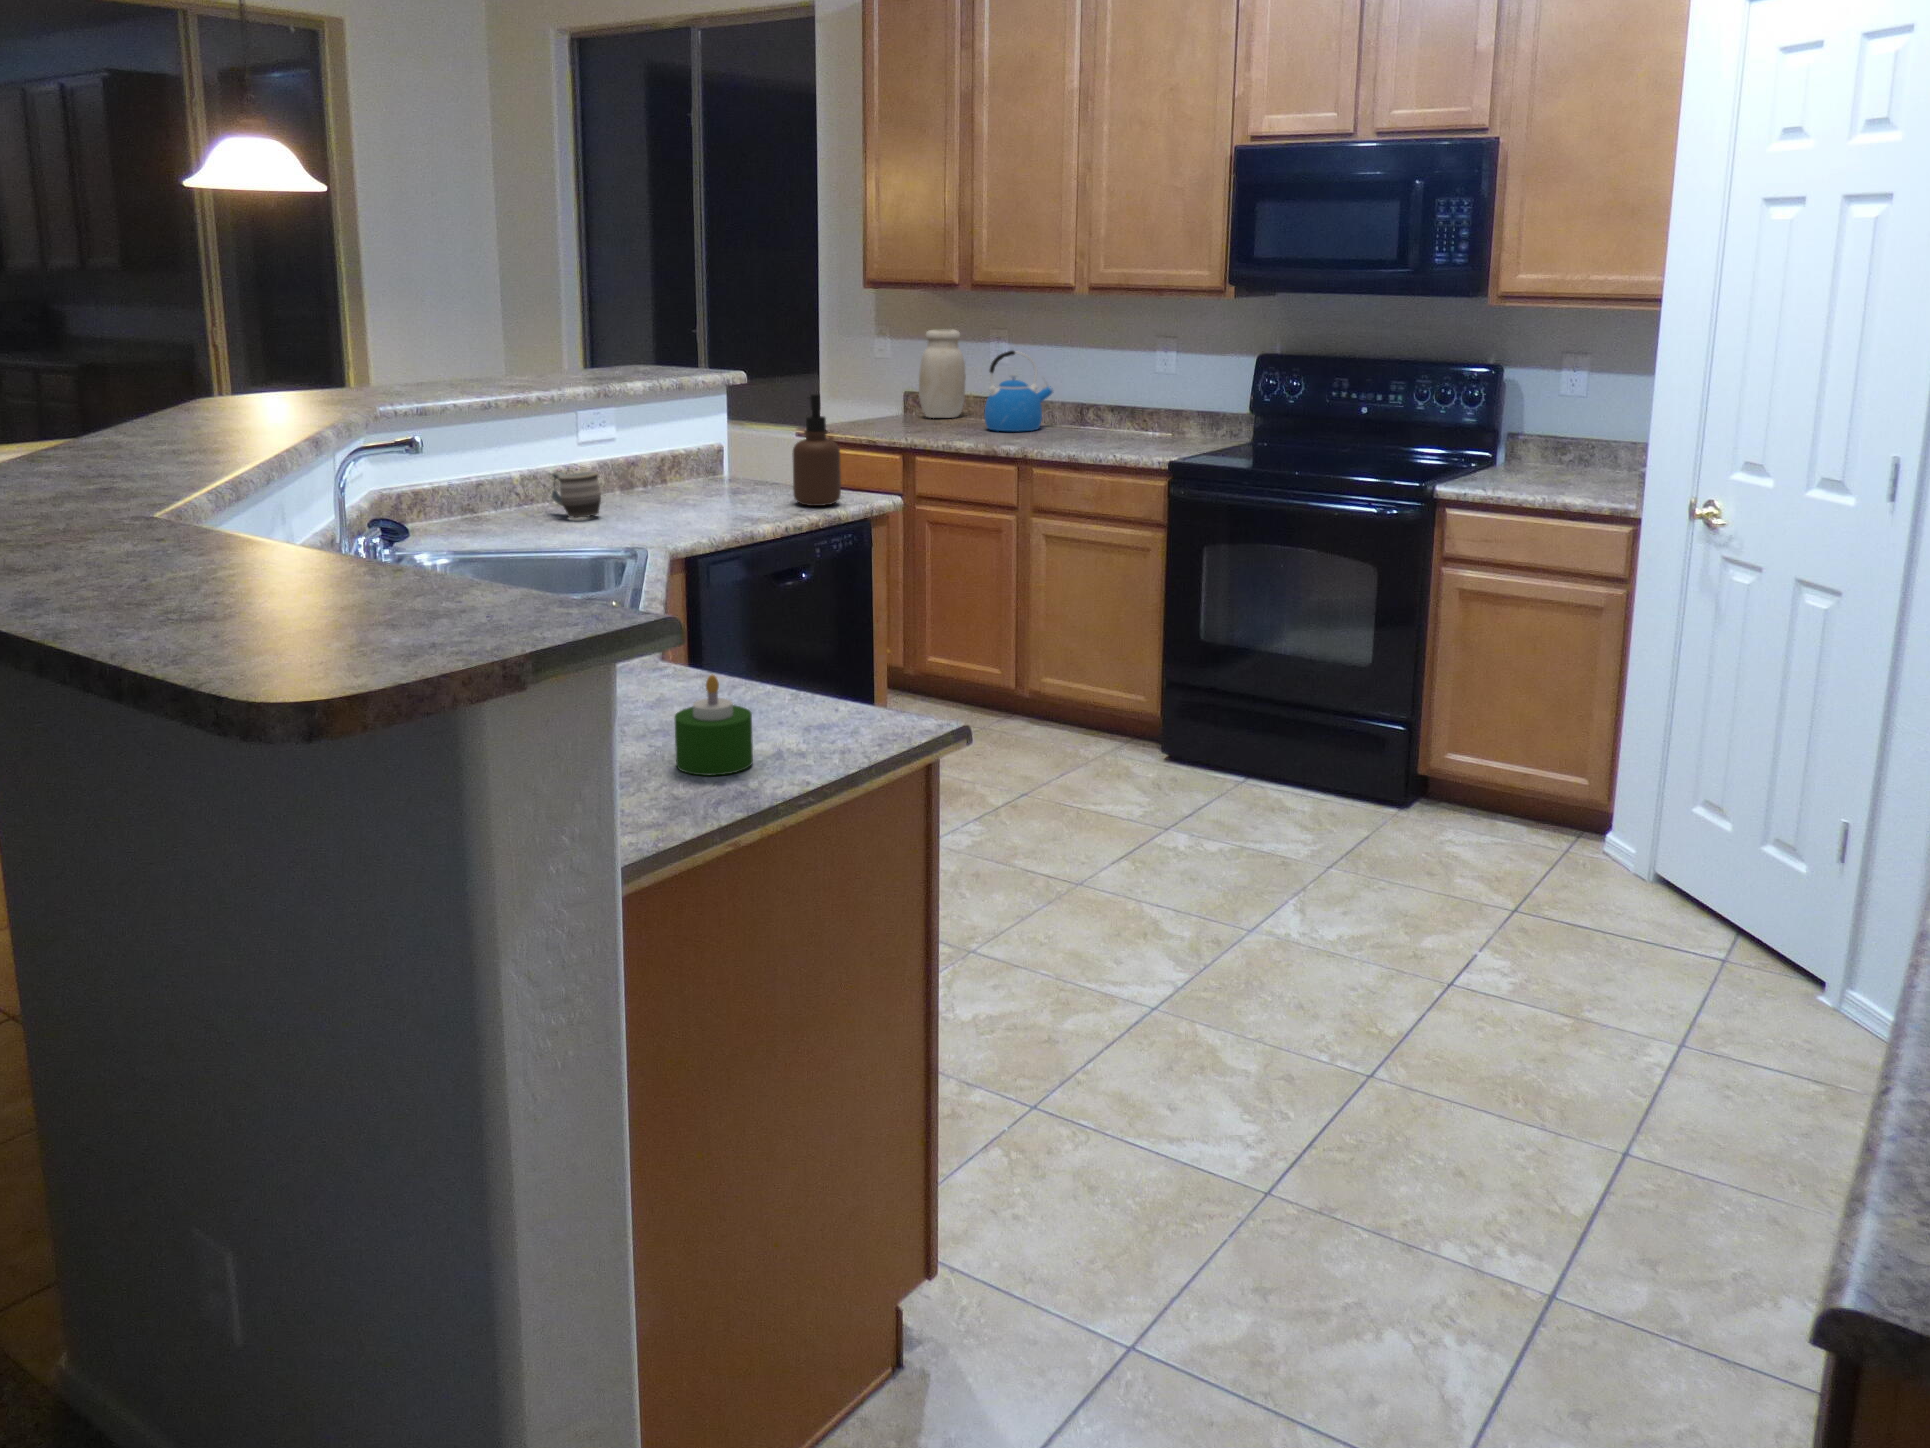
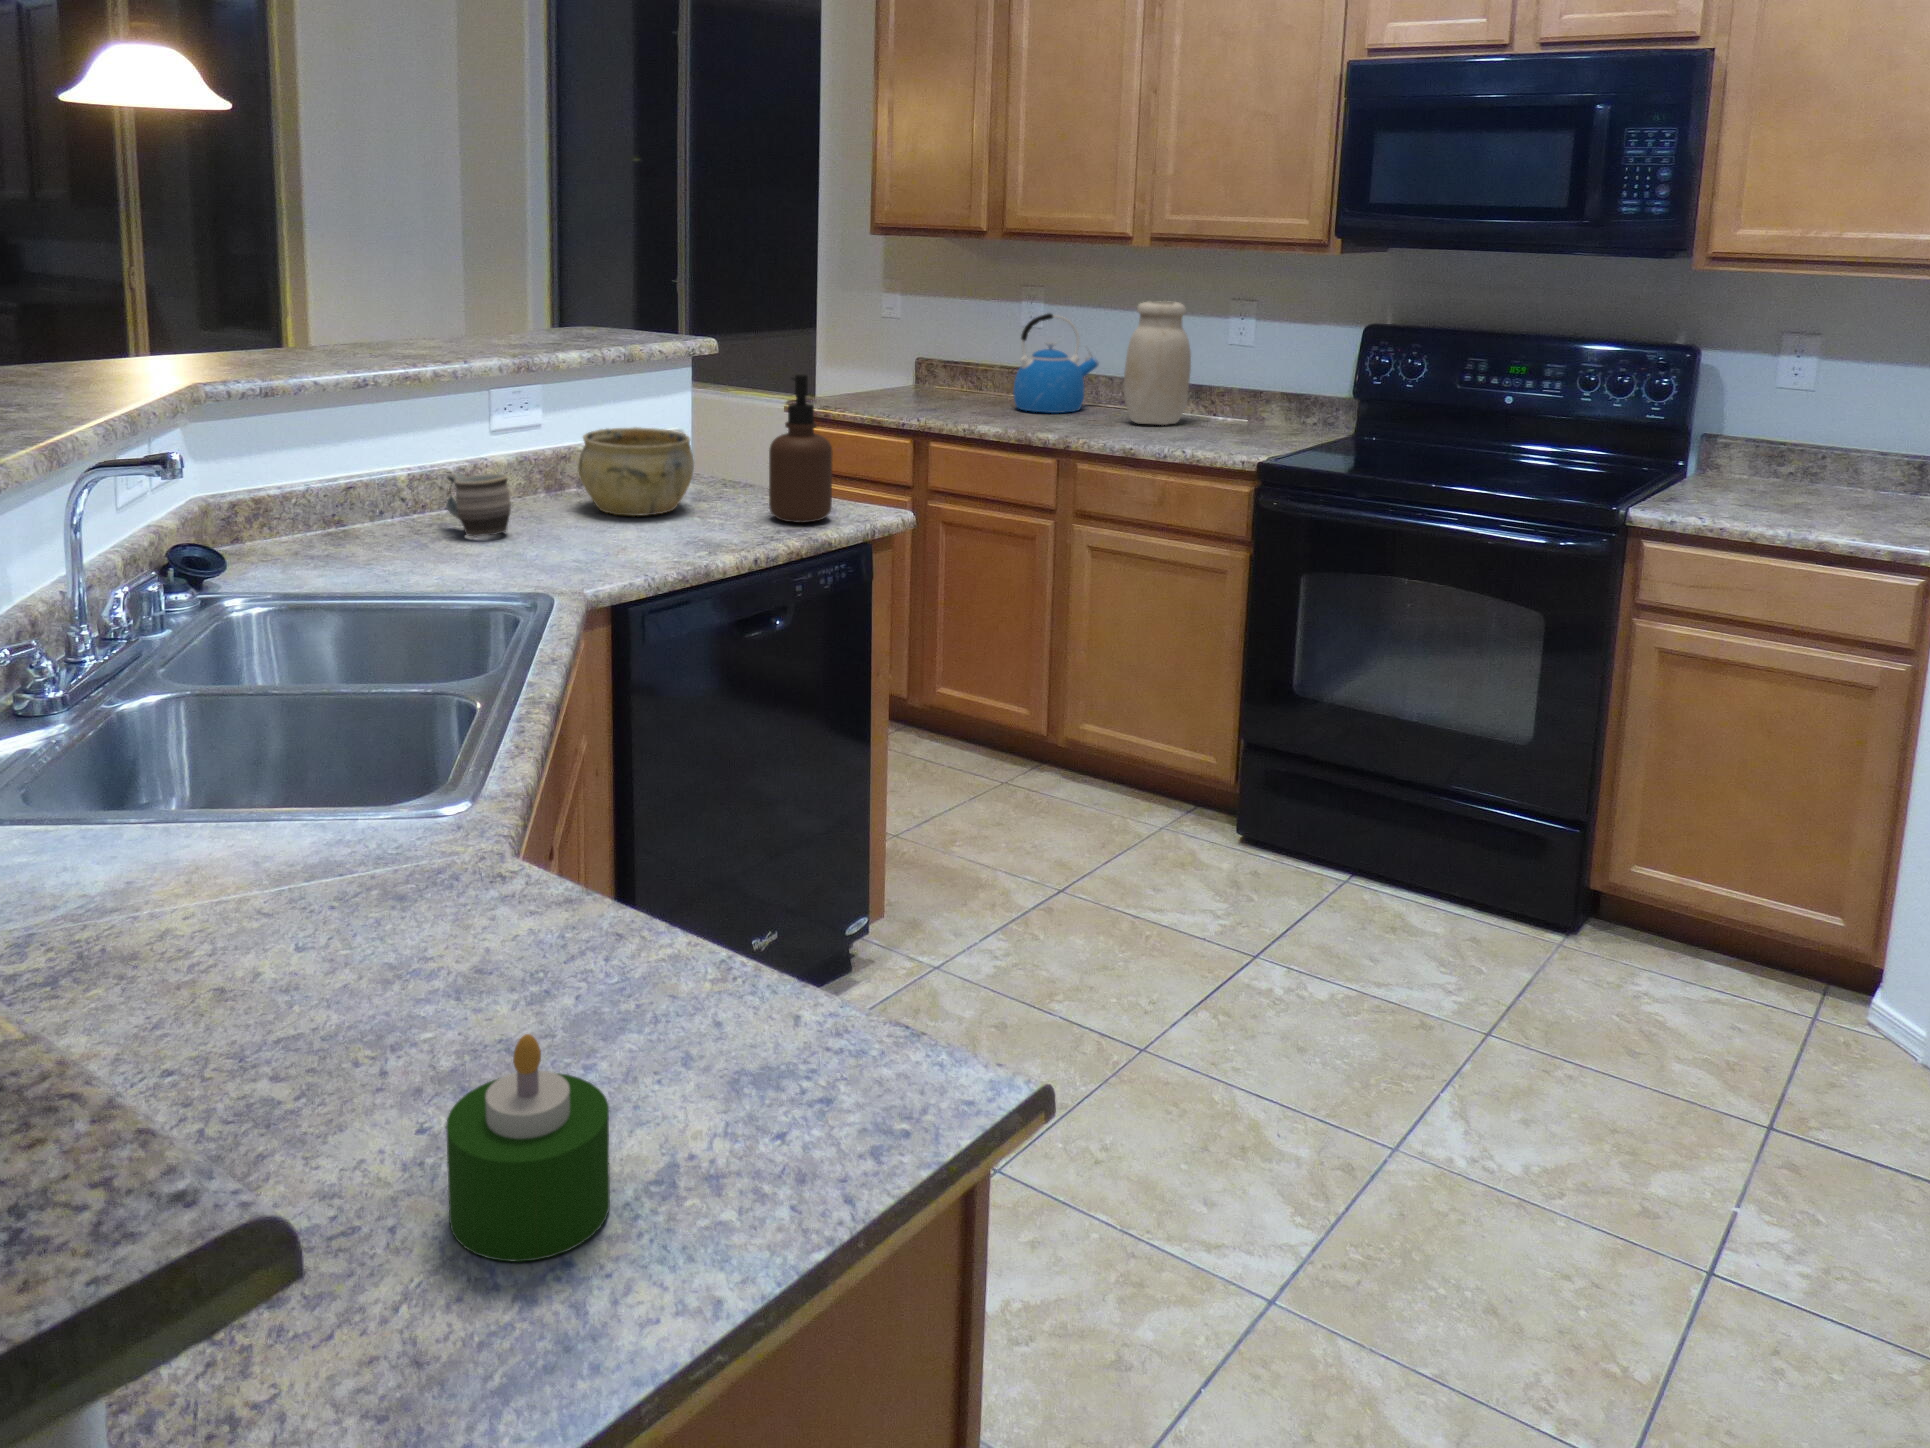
jar: present [919,329,966,418] -> present [1123,301,1191,425]
ceramic bowl: none [647,438,735,503] -> present [578,427,694,516]

